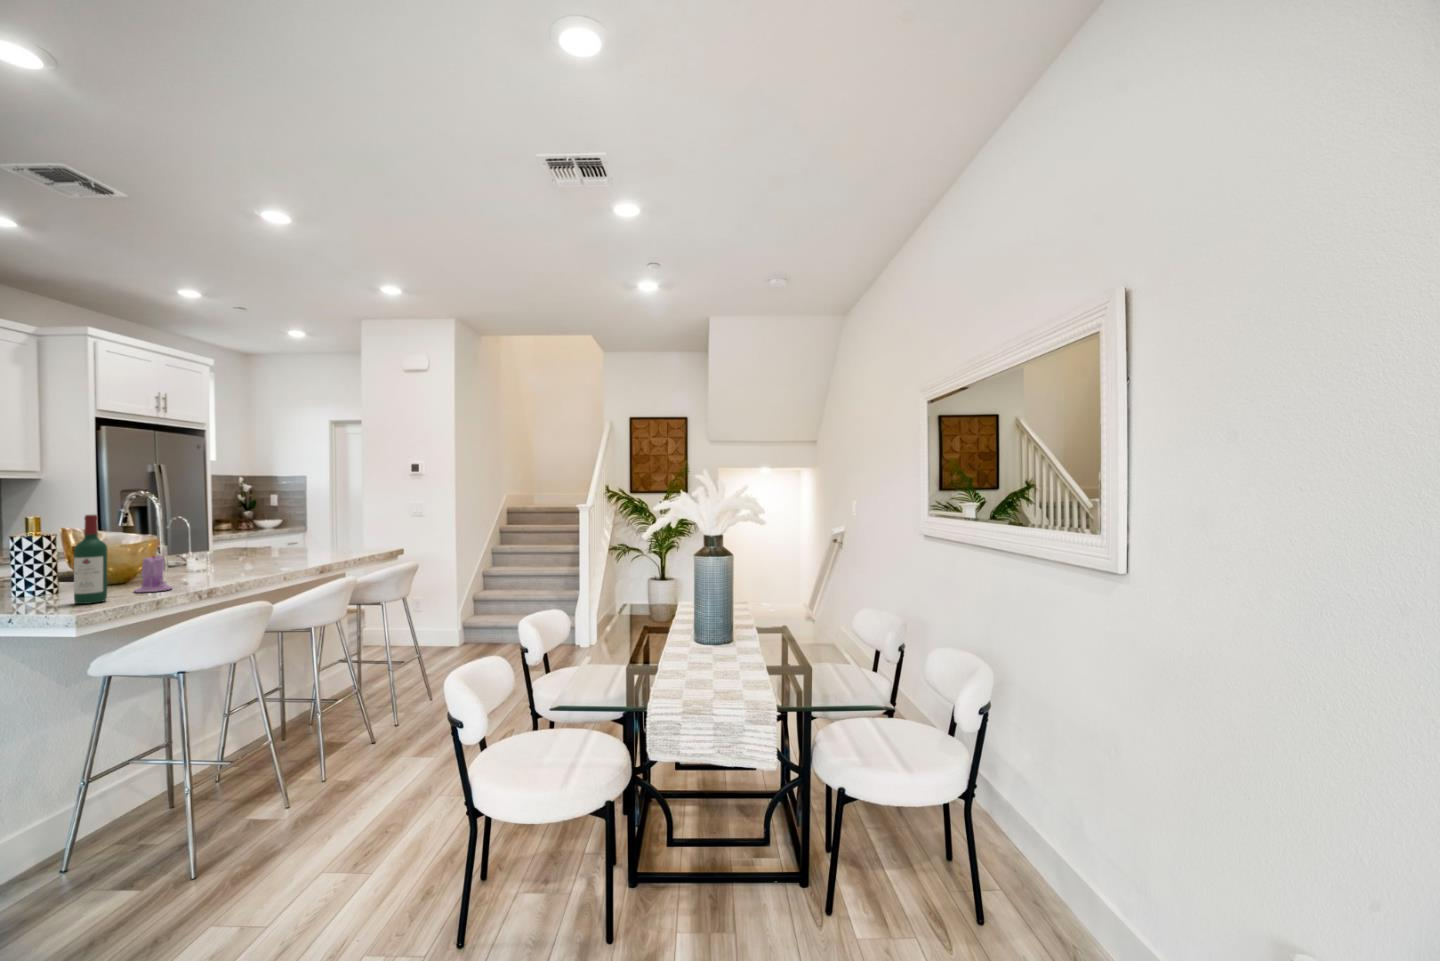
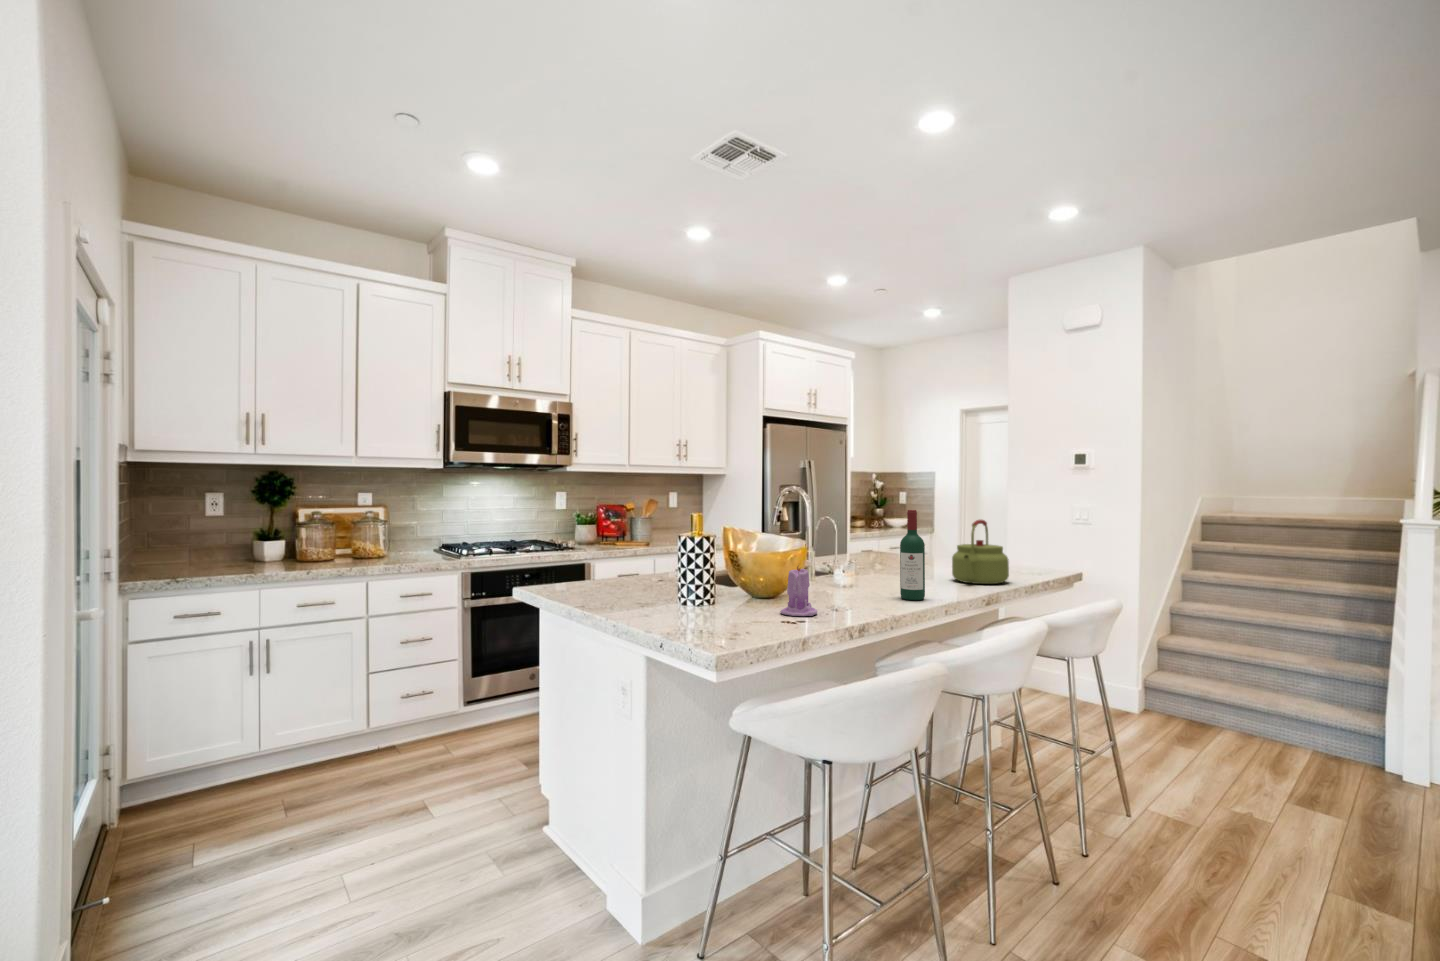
wine bottle: present [74,515,107,604] -> present [900,510,925,600]
kettle: none [304,515,349,561] -> present [952,520,1009,584]

